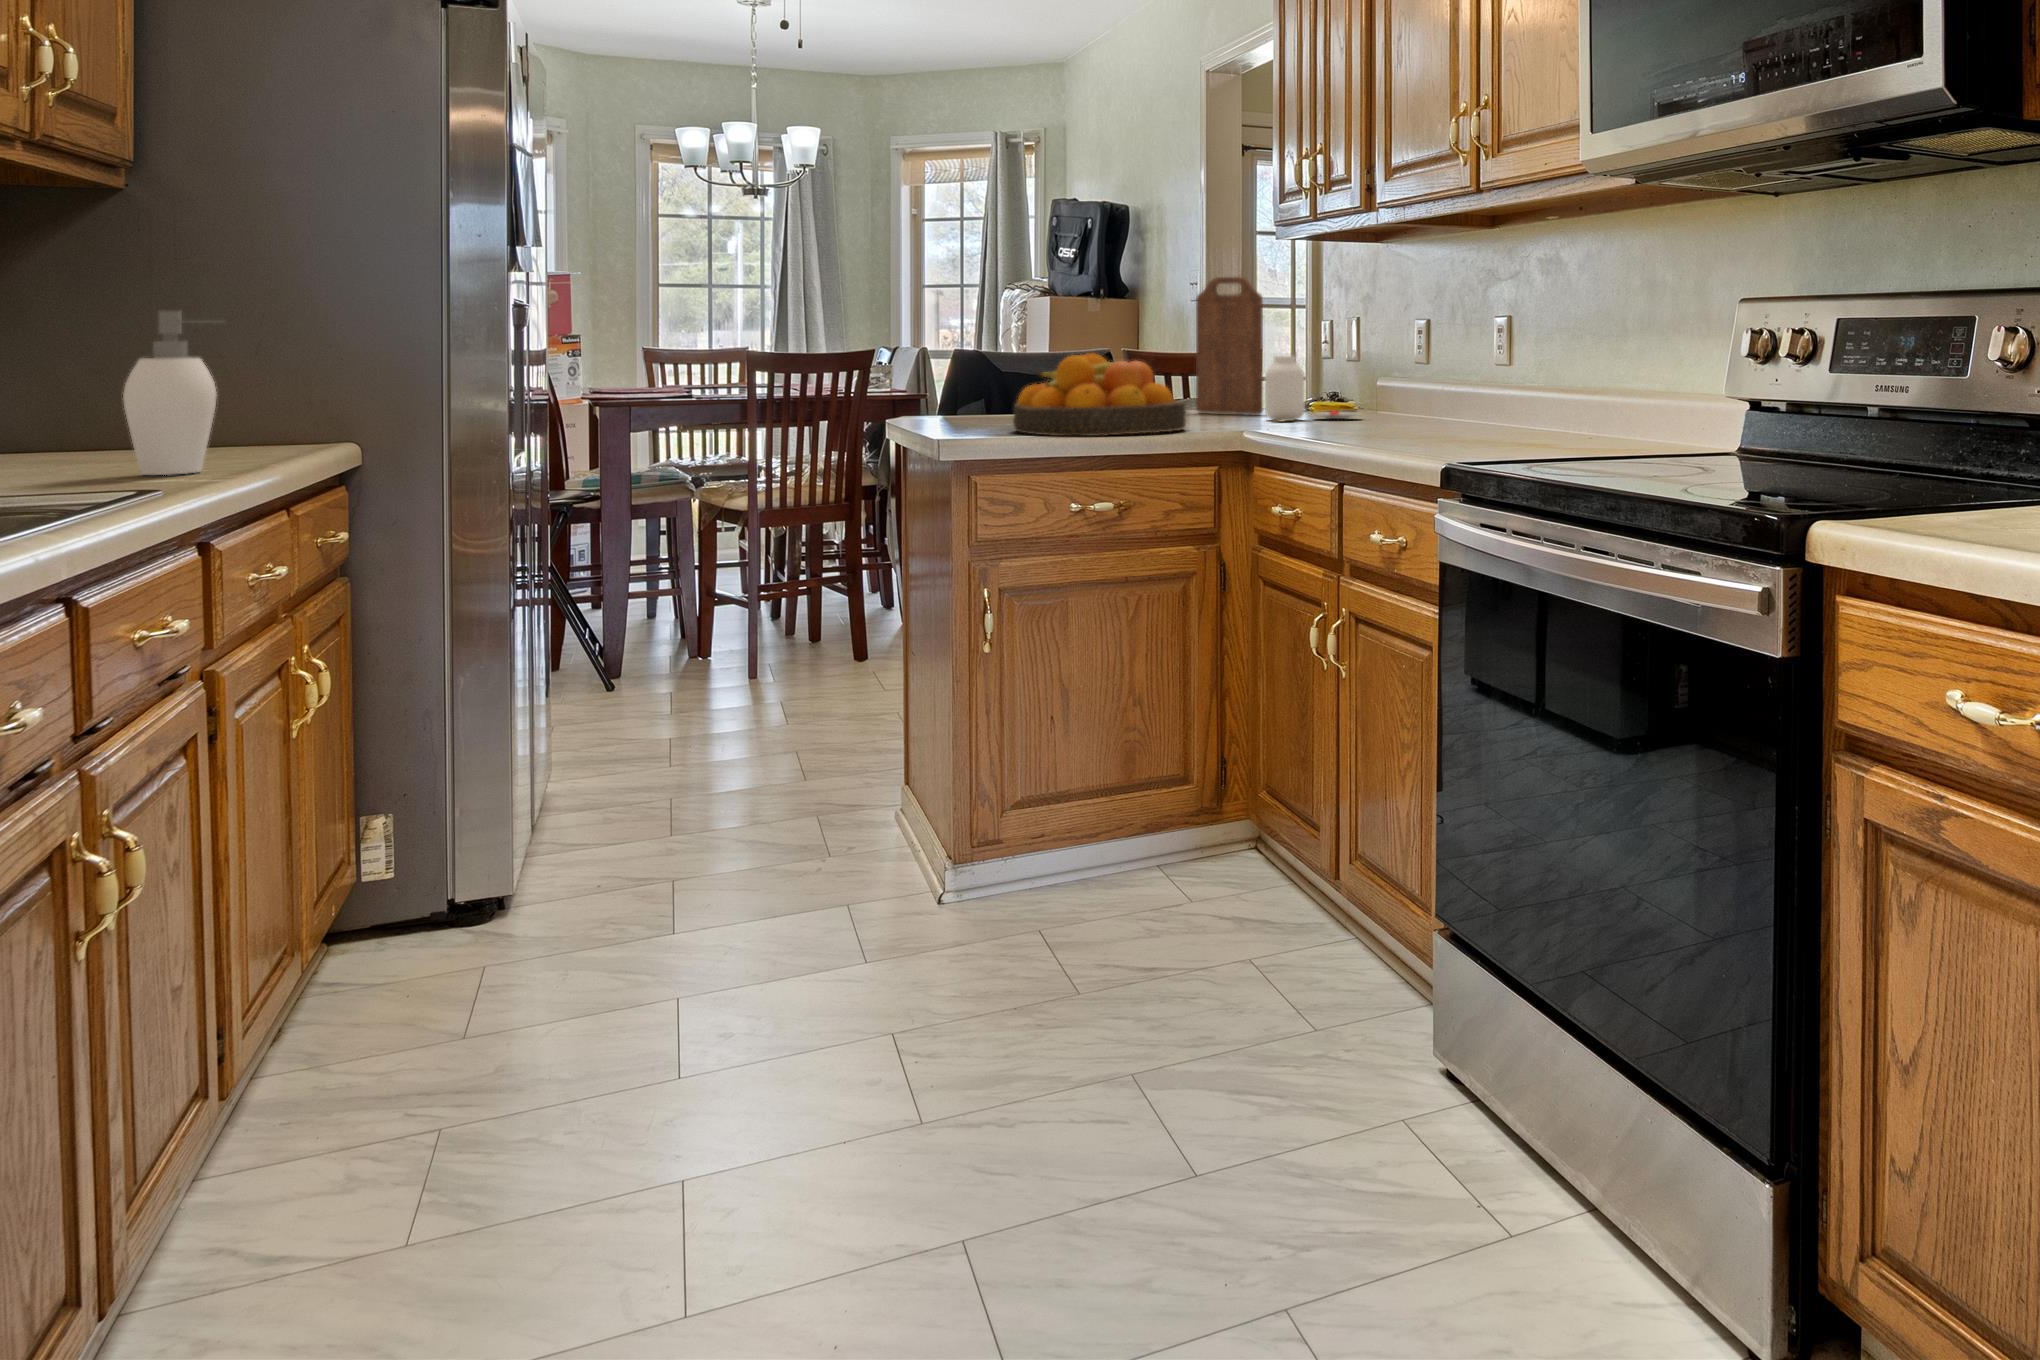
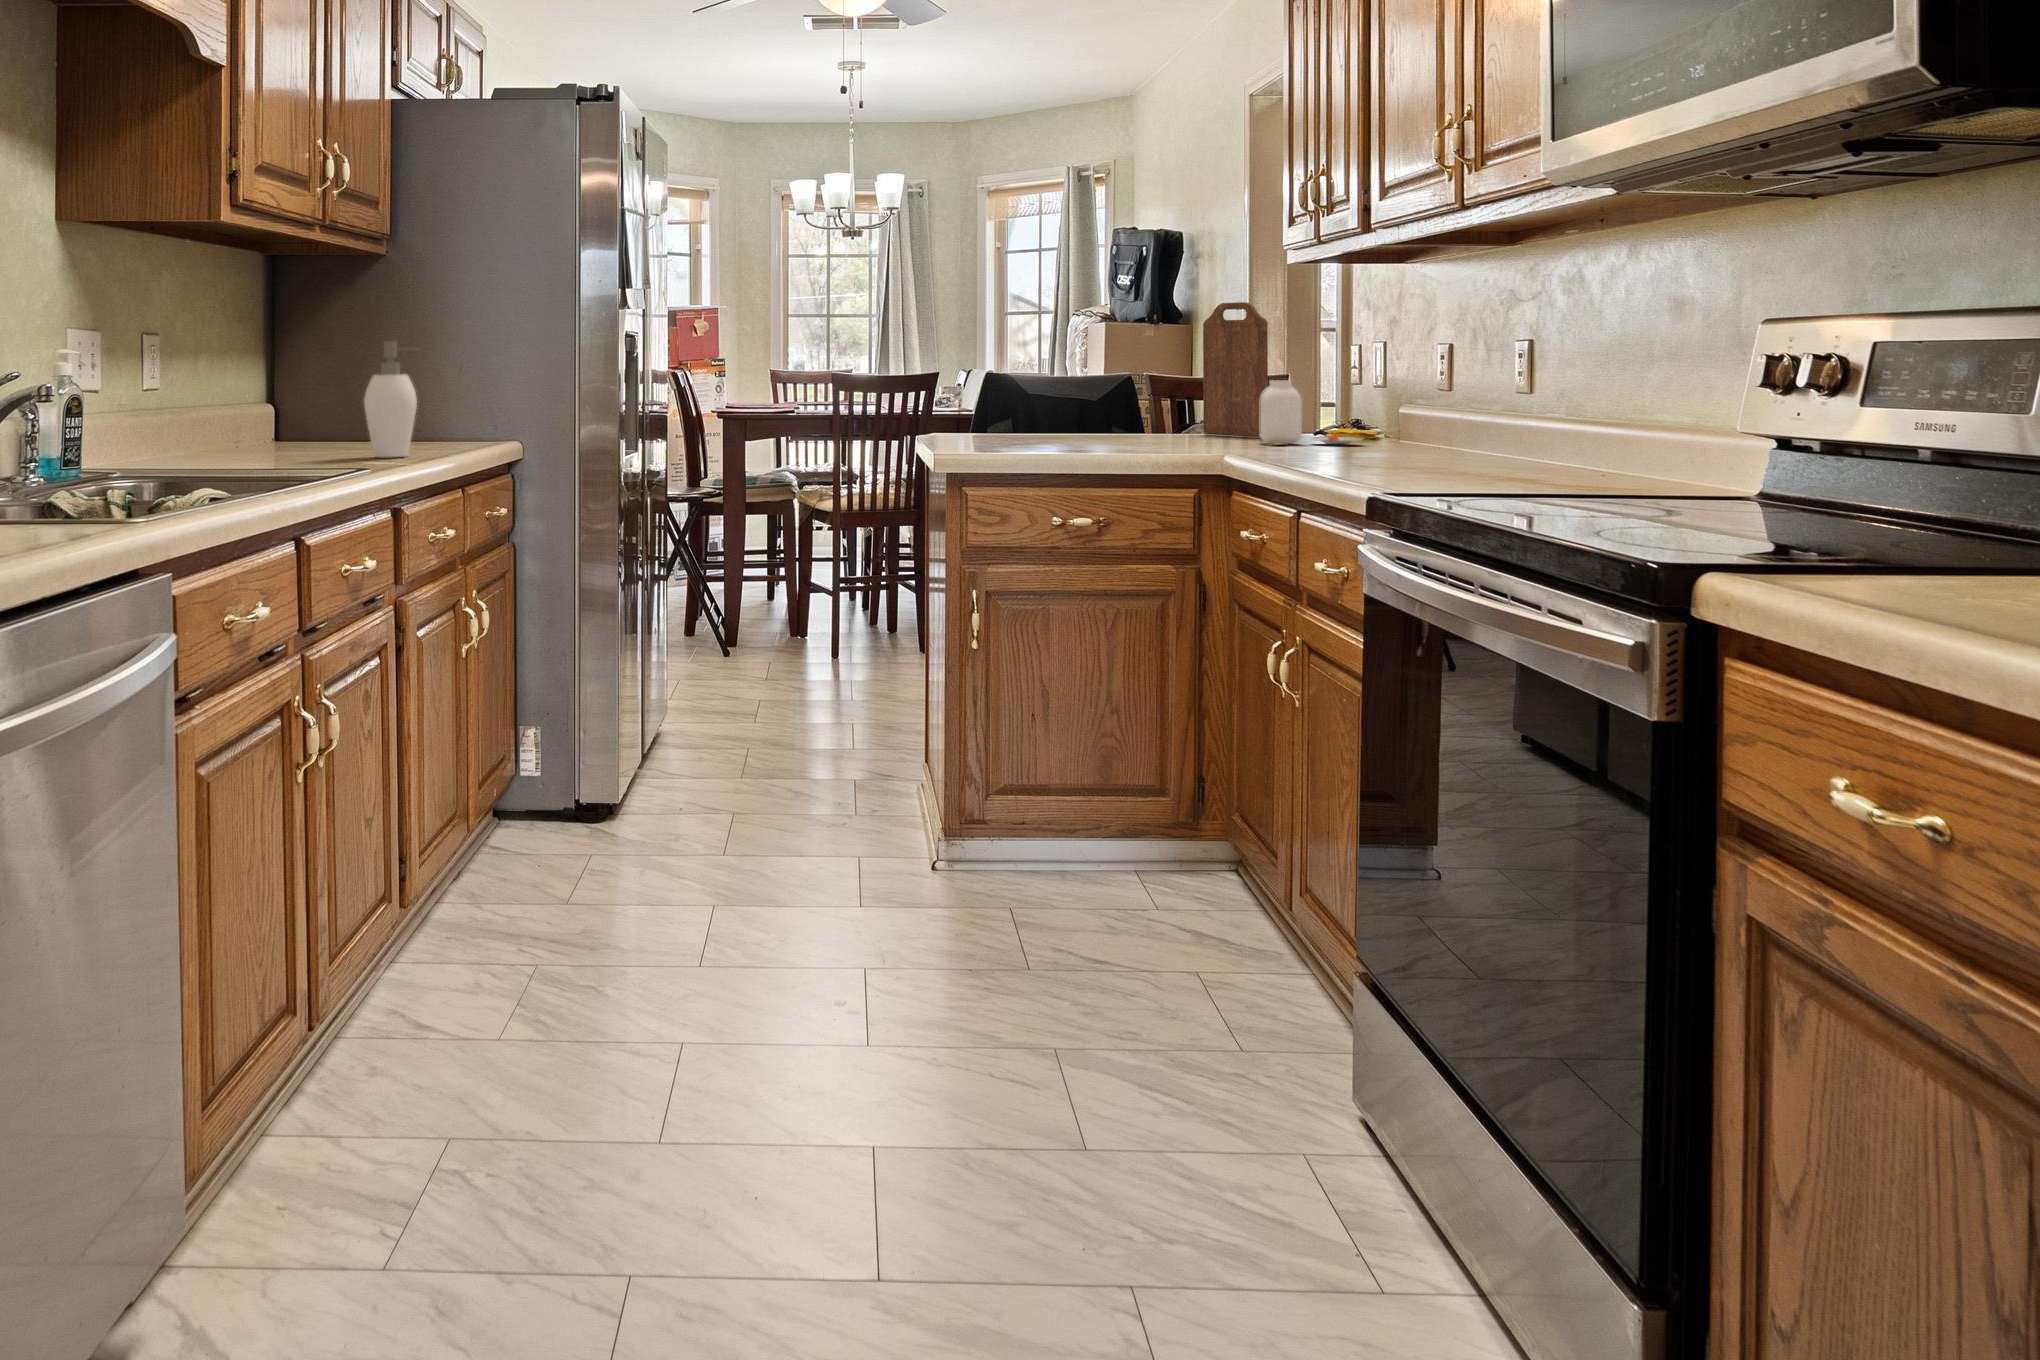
fruit bowl: present [1013,353,1186,436] -> none [1006,376,1166,453]

